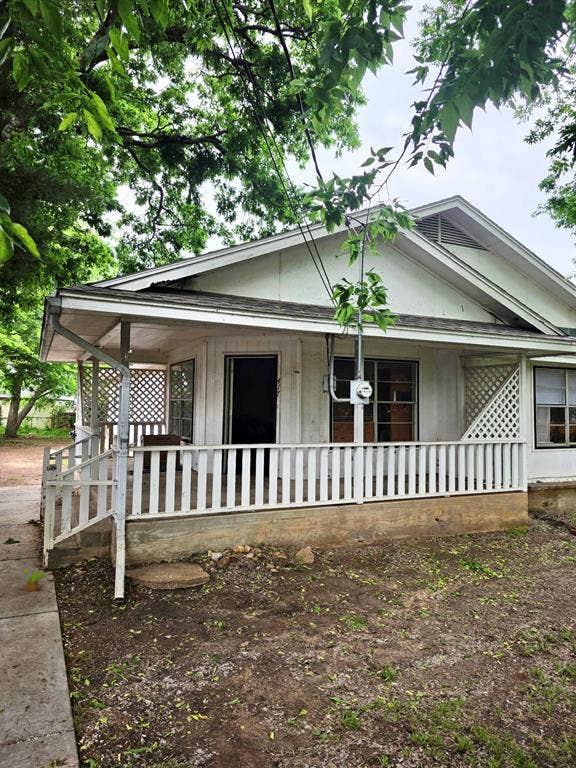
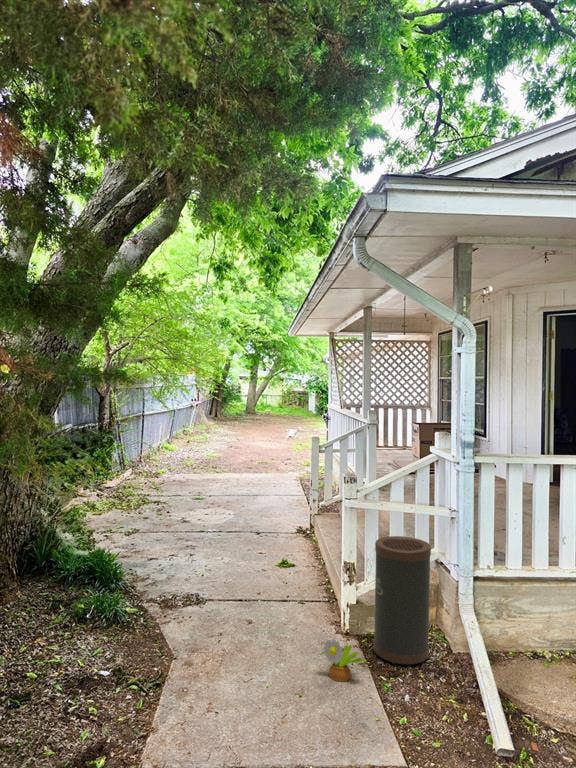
trash can: none [62,501,102,580] -> present [374,536,431,664]

